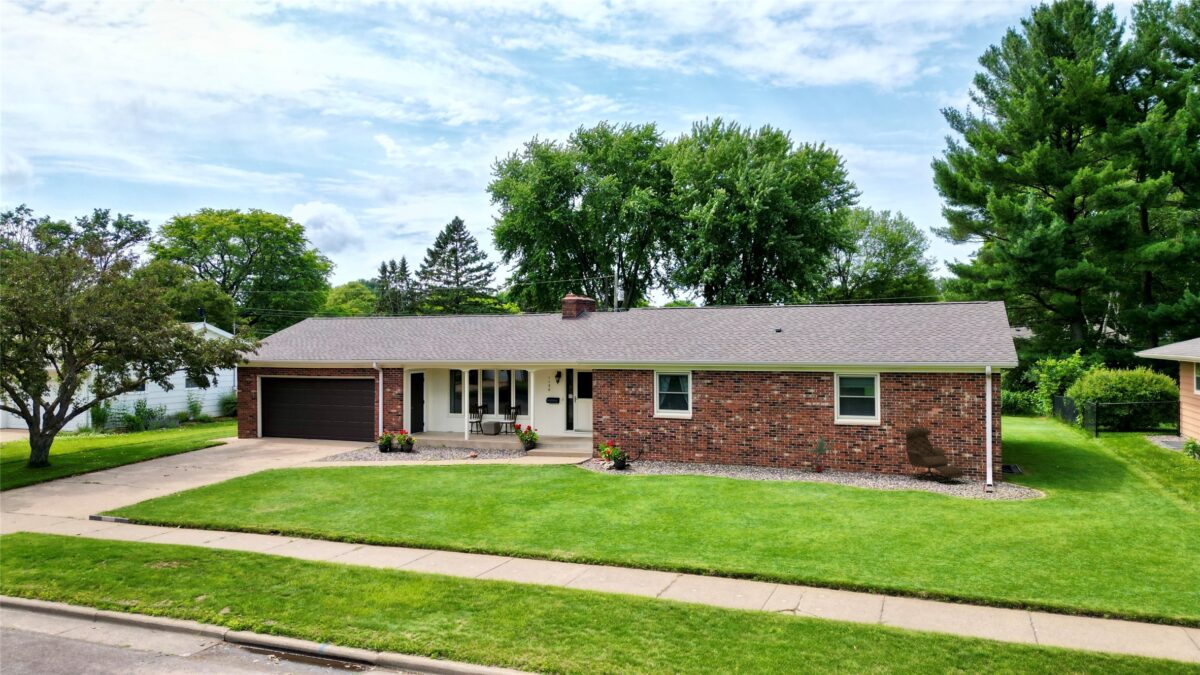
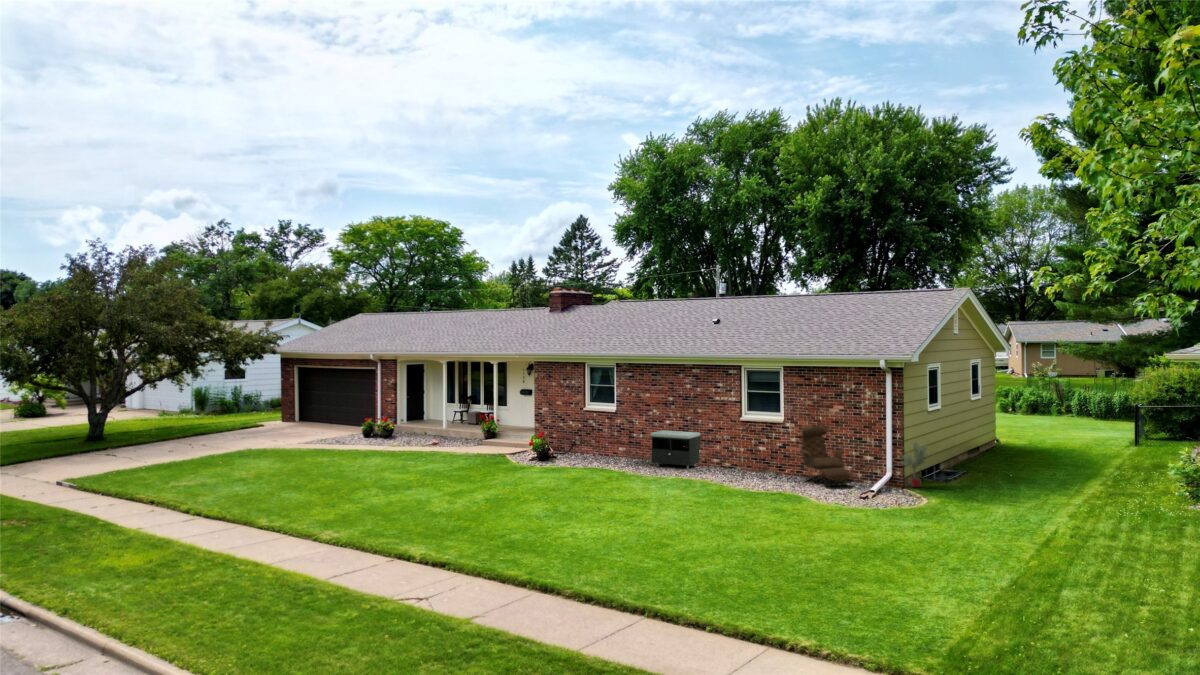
storage bench: none [747,436,793,472] -> present [651,430,700,469]
potted tree: present [804,436,834,472] -> present [901,442,928,488]

